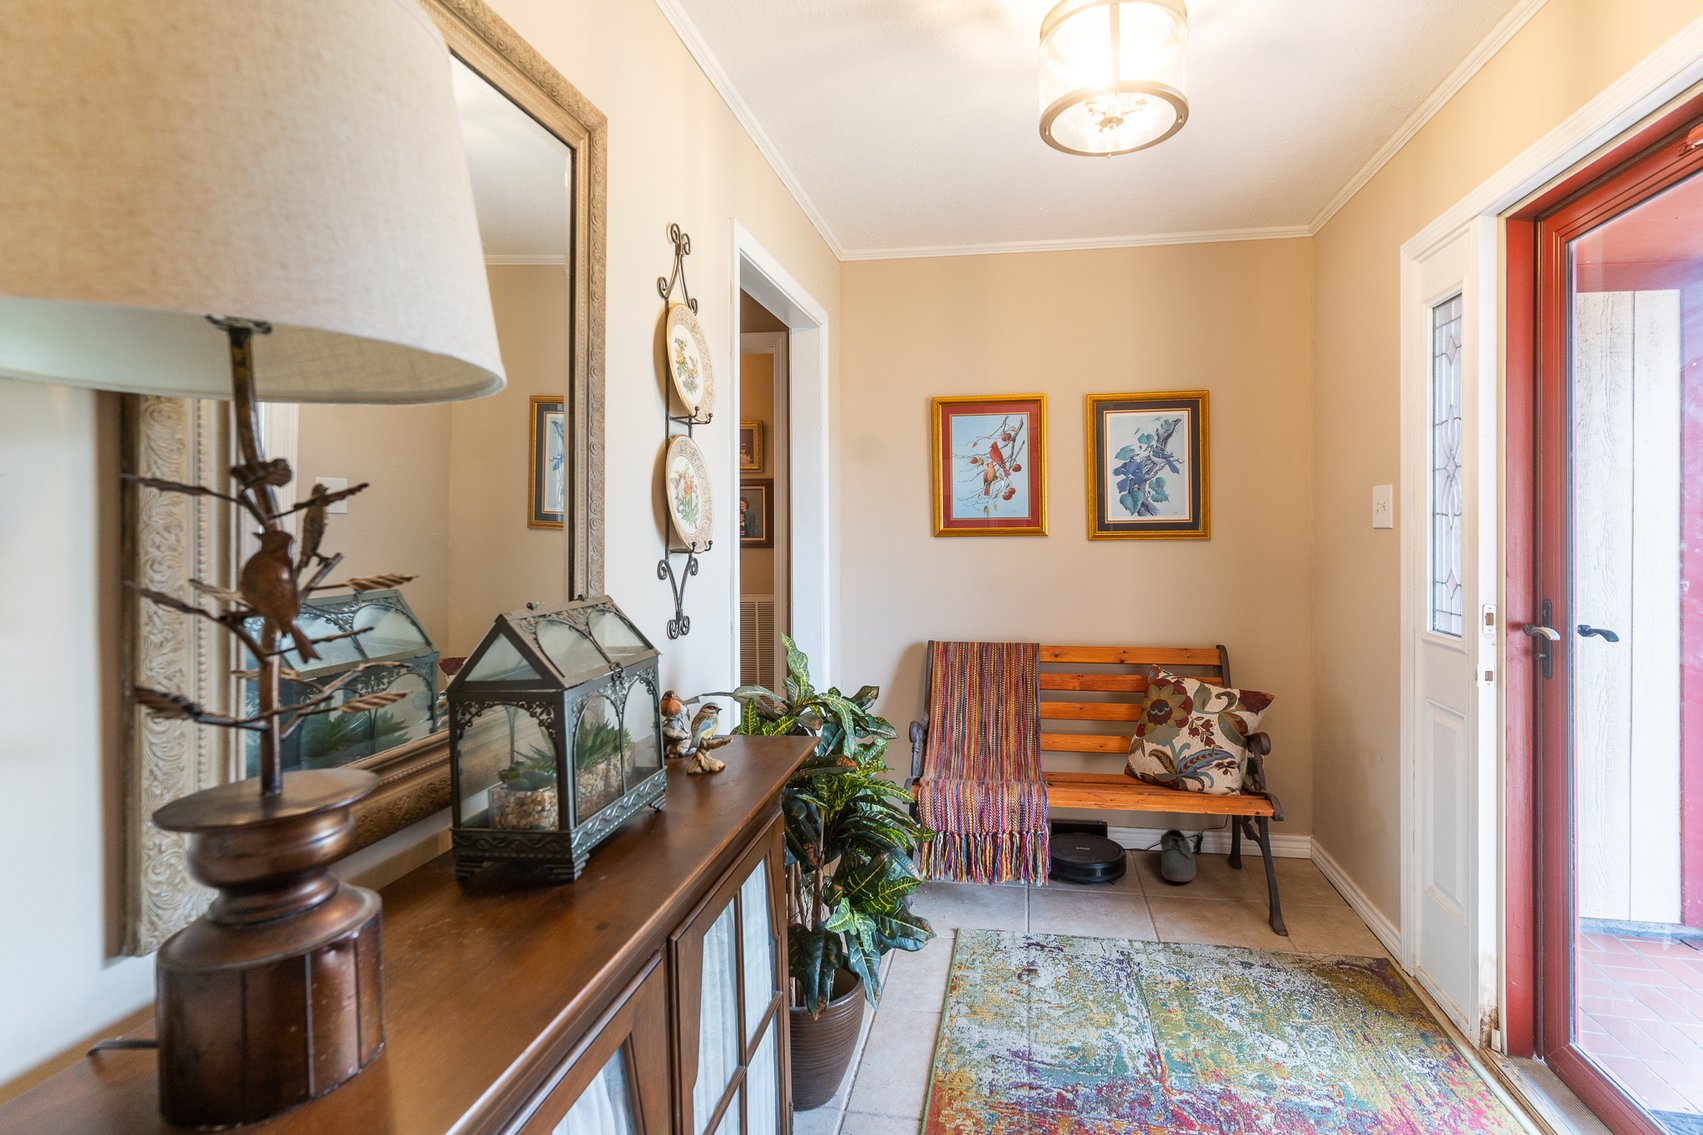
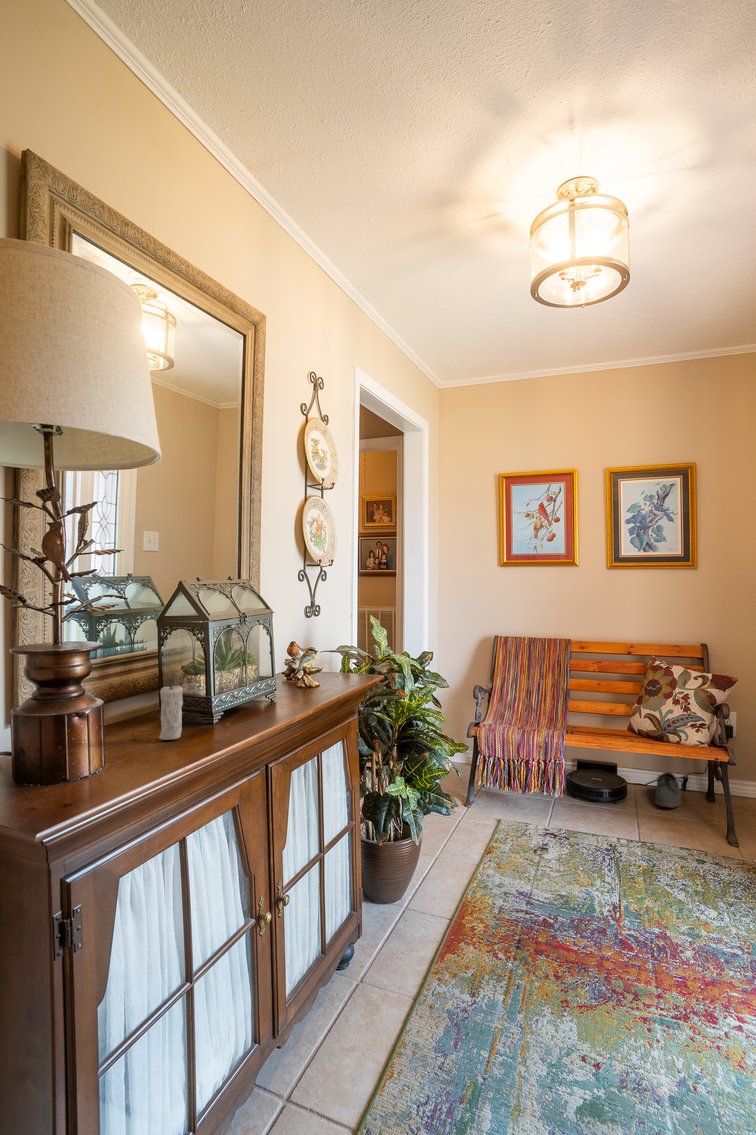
candle: none [480,846,532,986] -> present [159,682,183,740]

